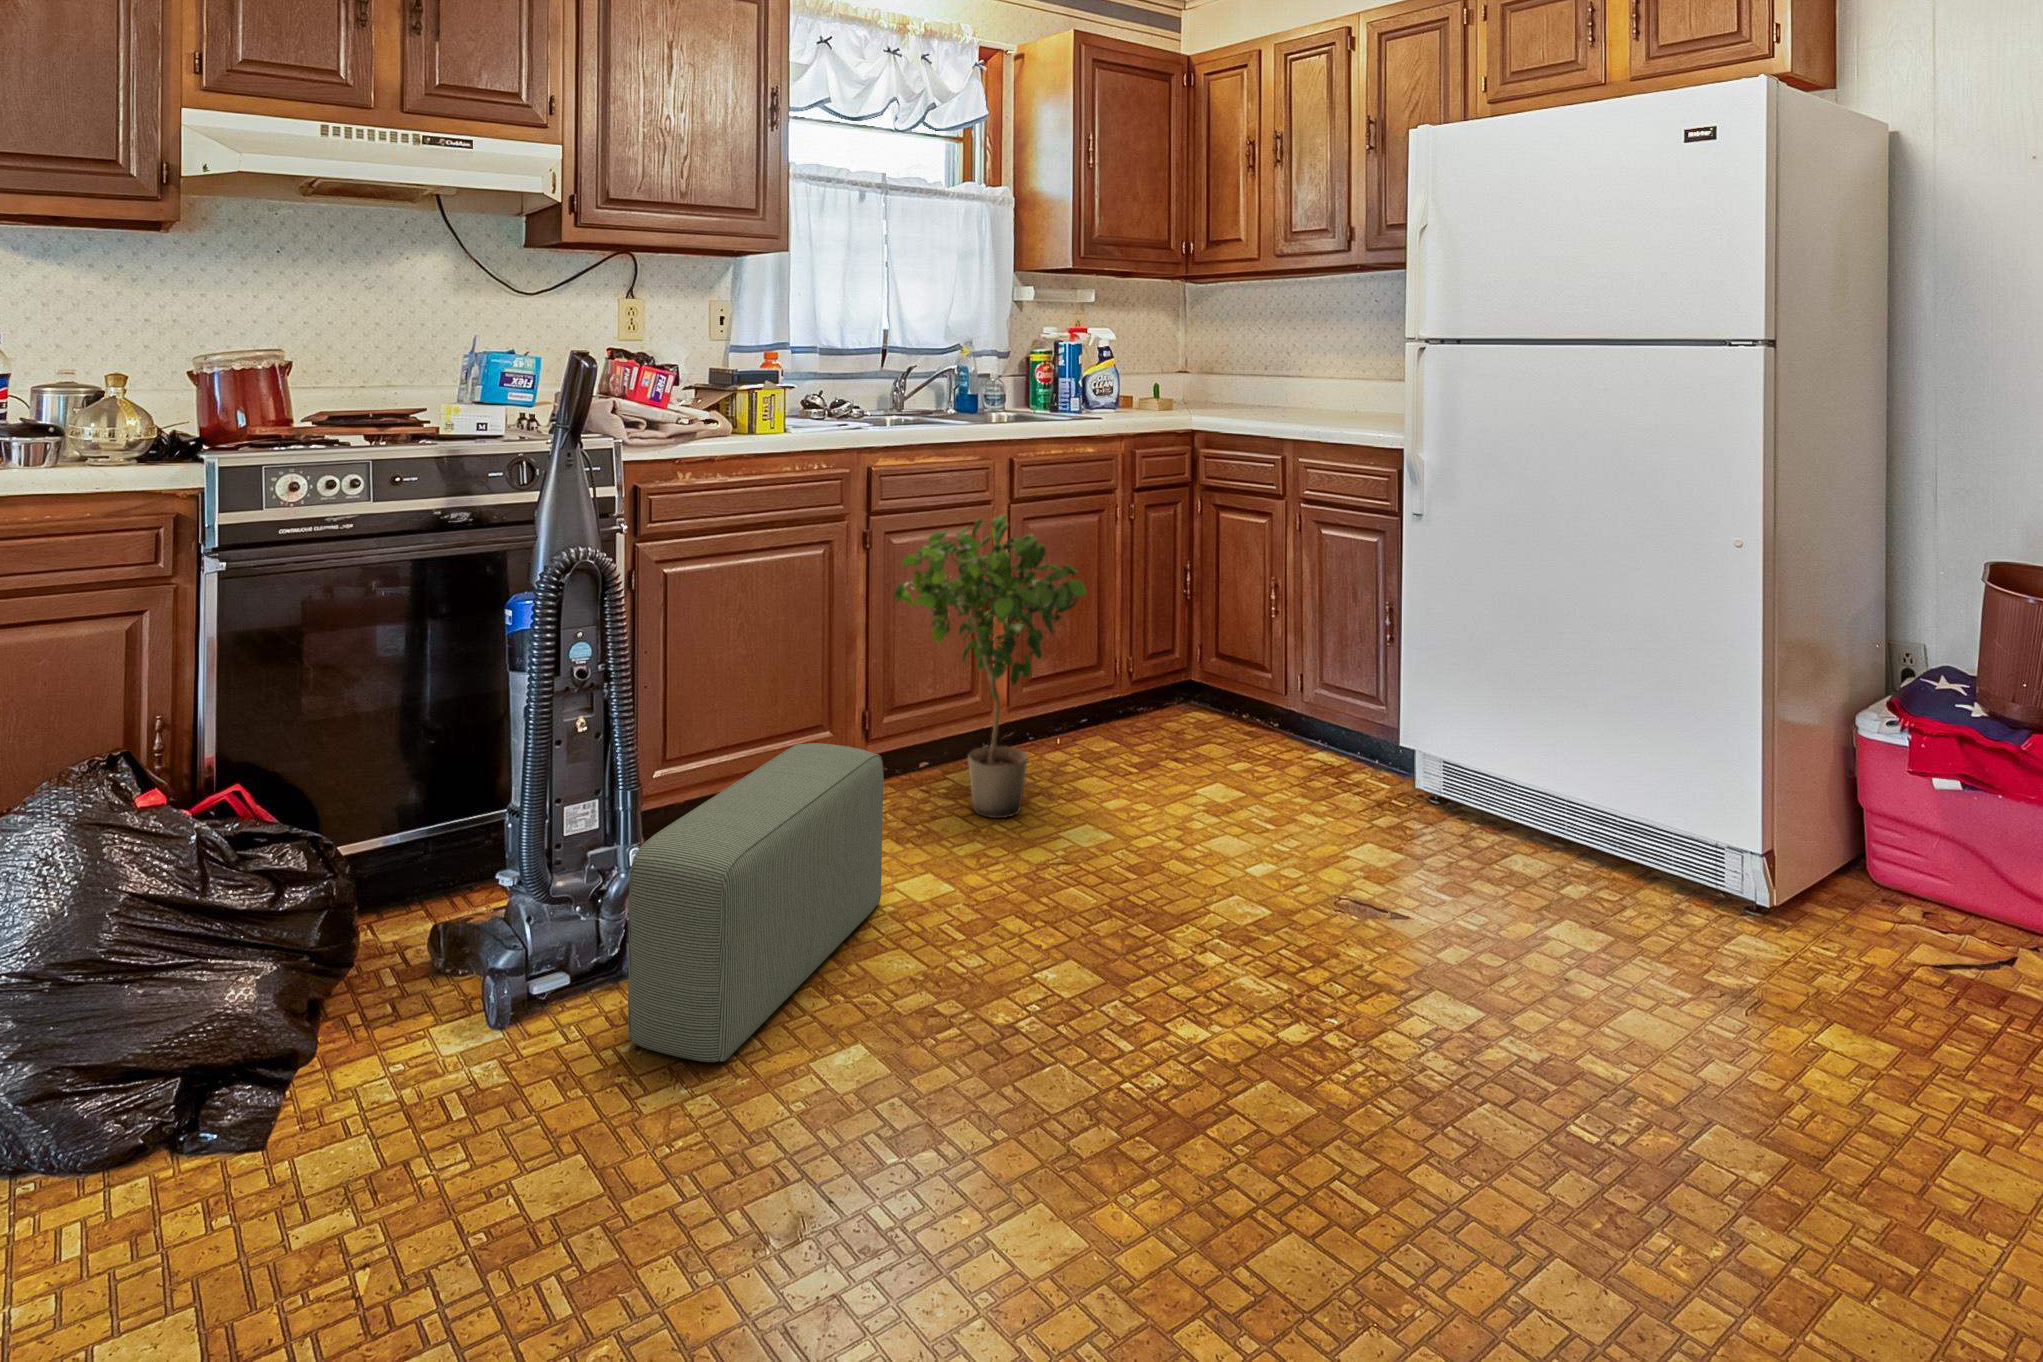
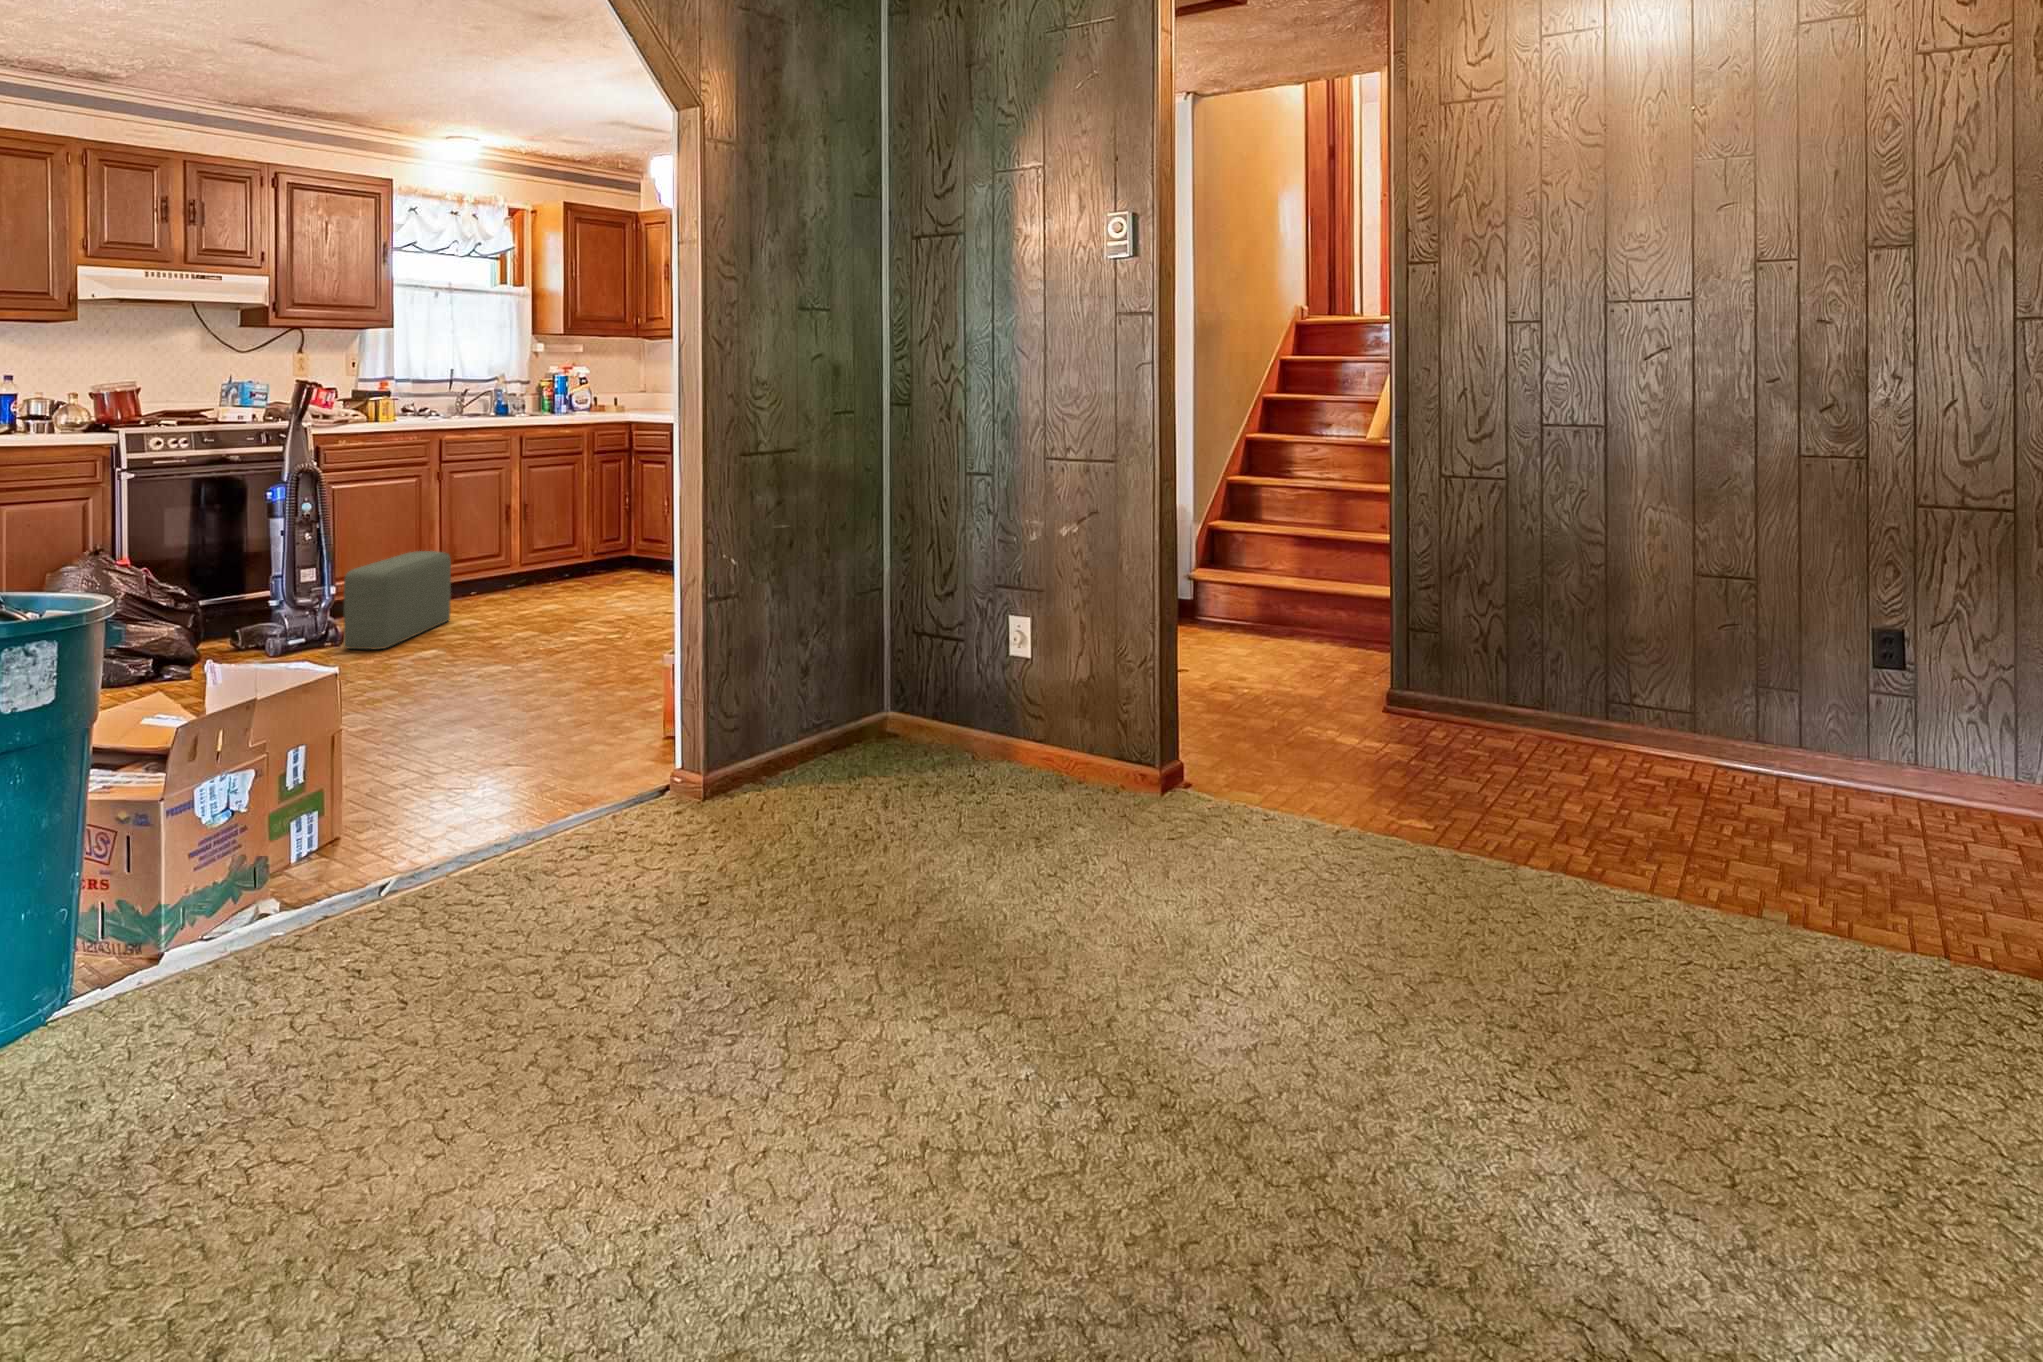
potted plant: present [894,515,1087,818] -> none [456,459,550,600]

